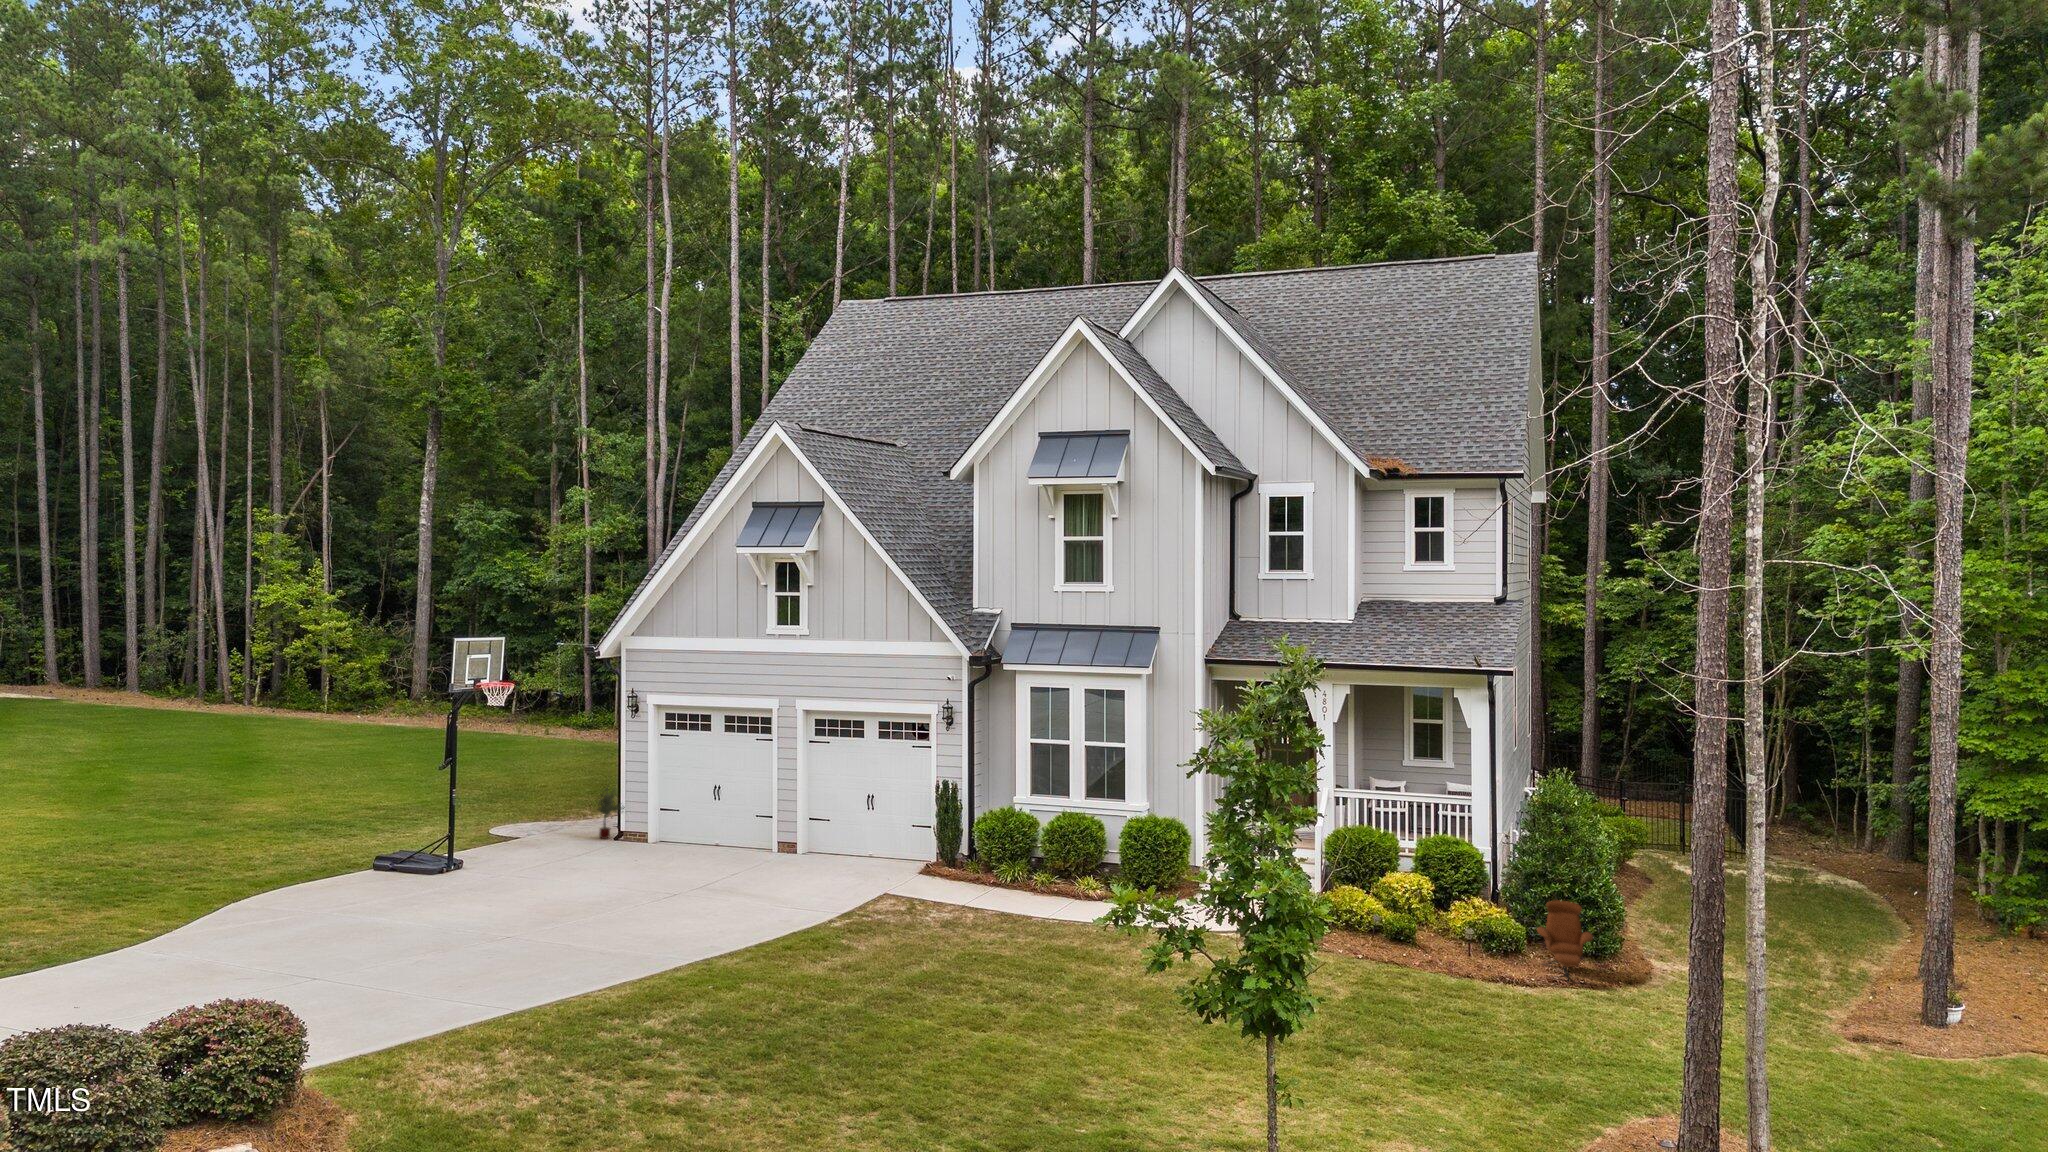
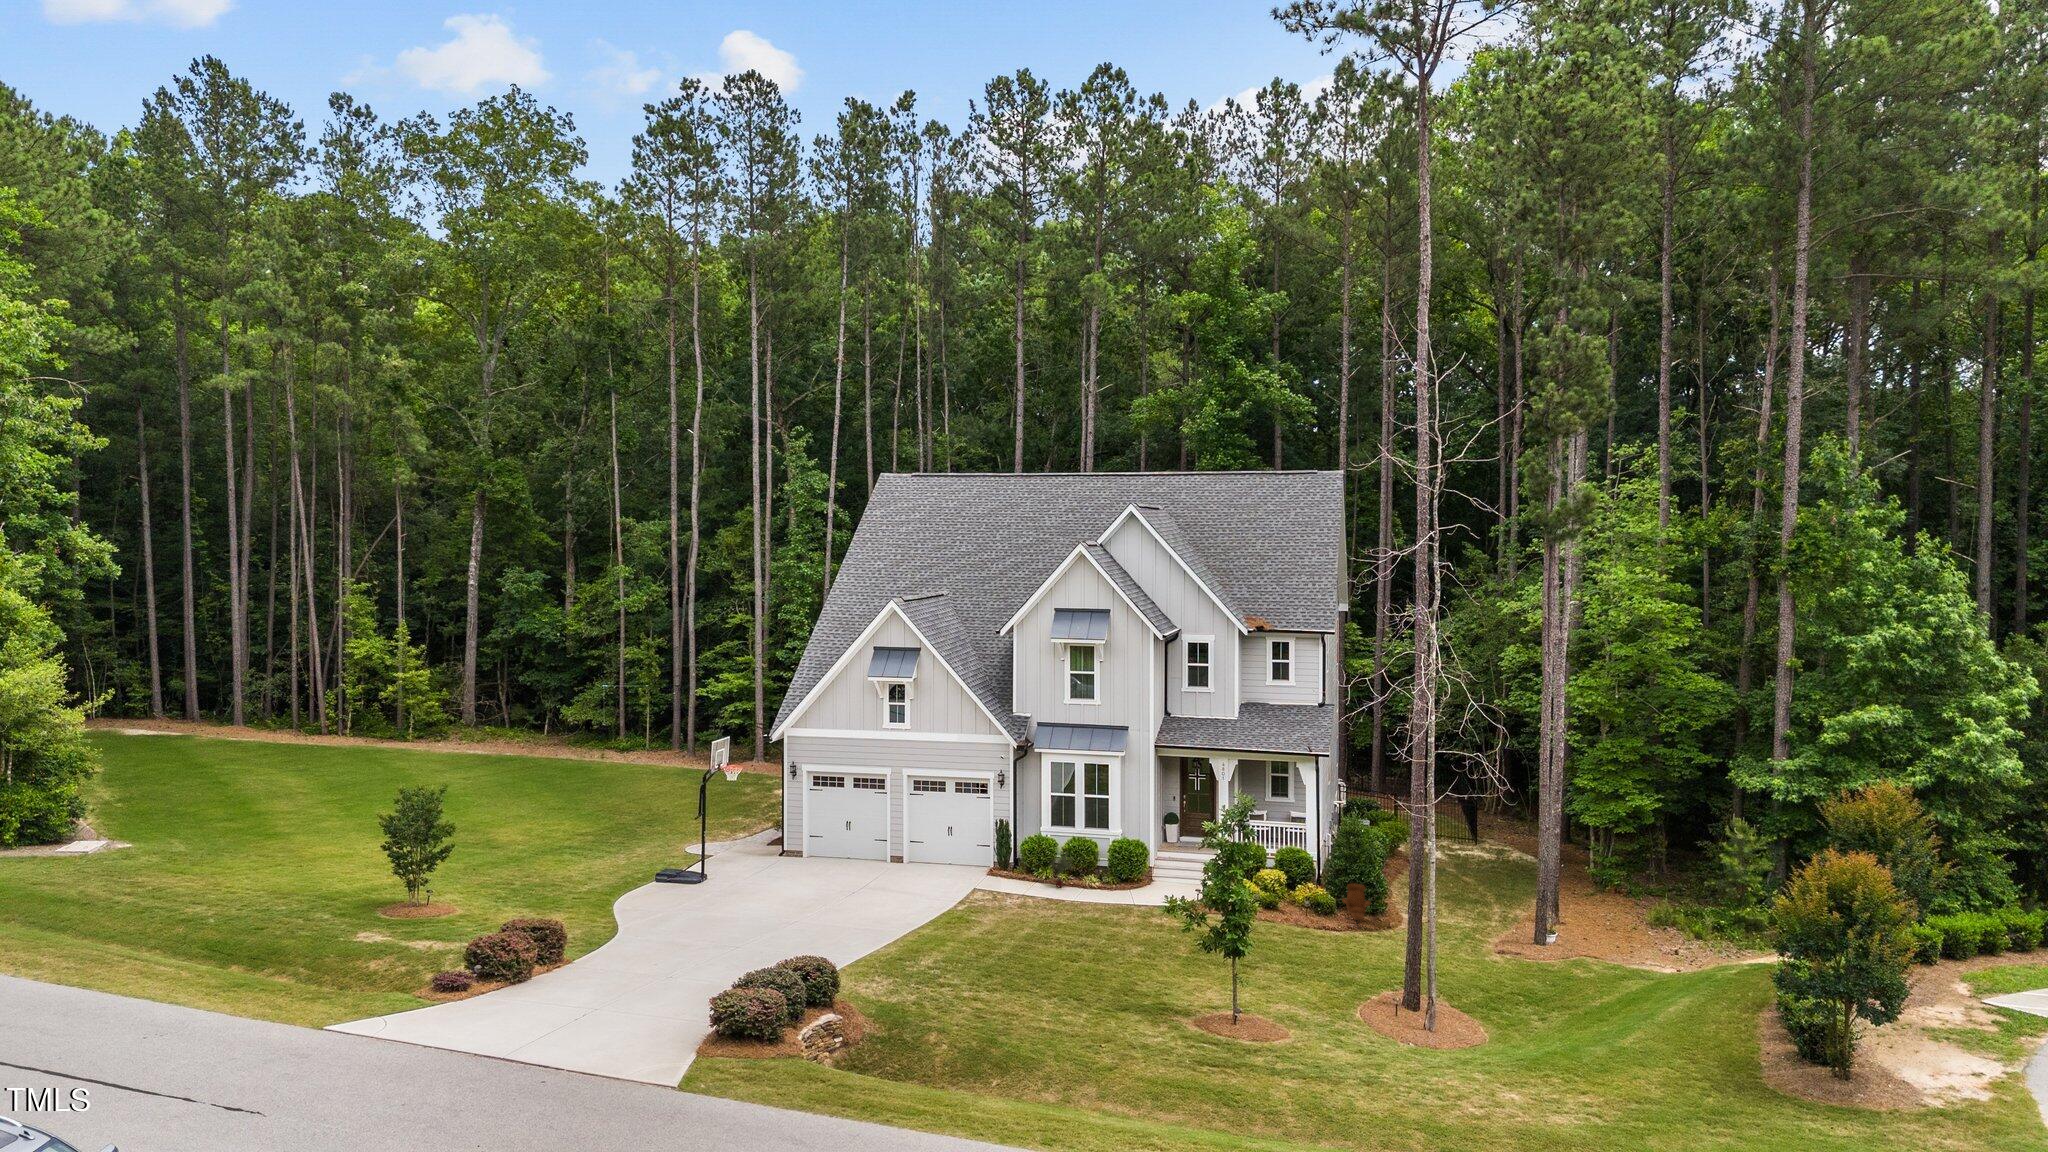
potted tree: present [597,787,625,839] -> present [1050,851,1072,887]

